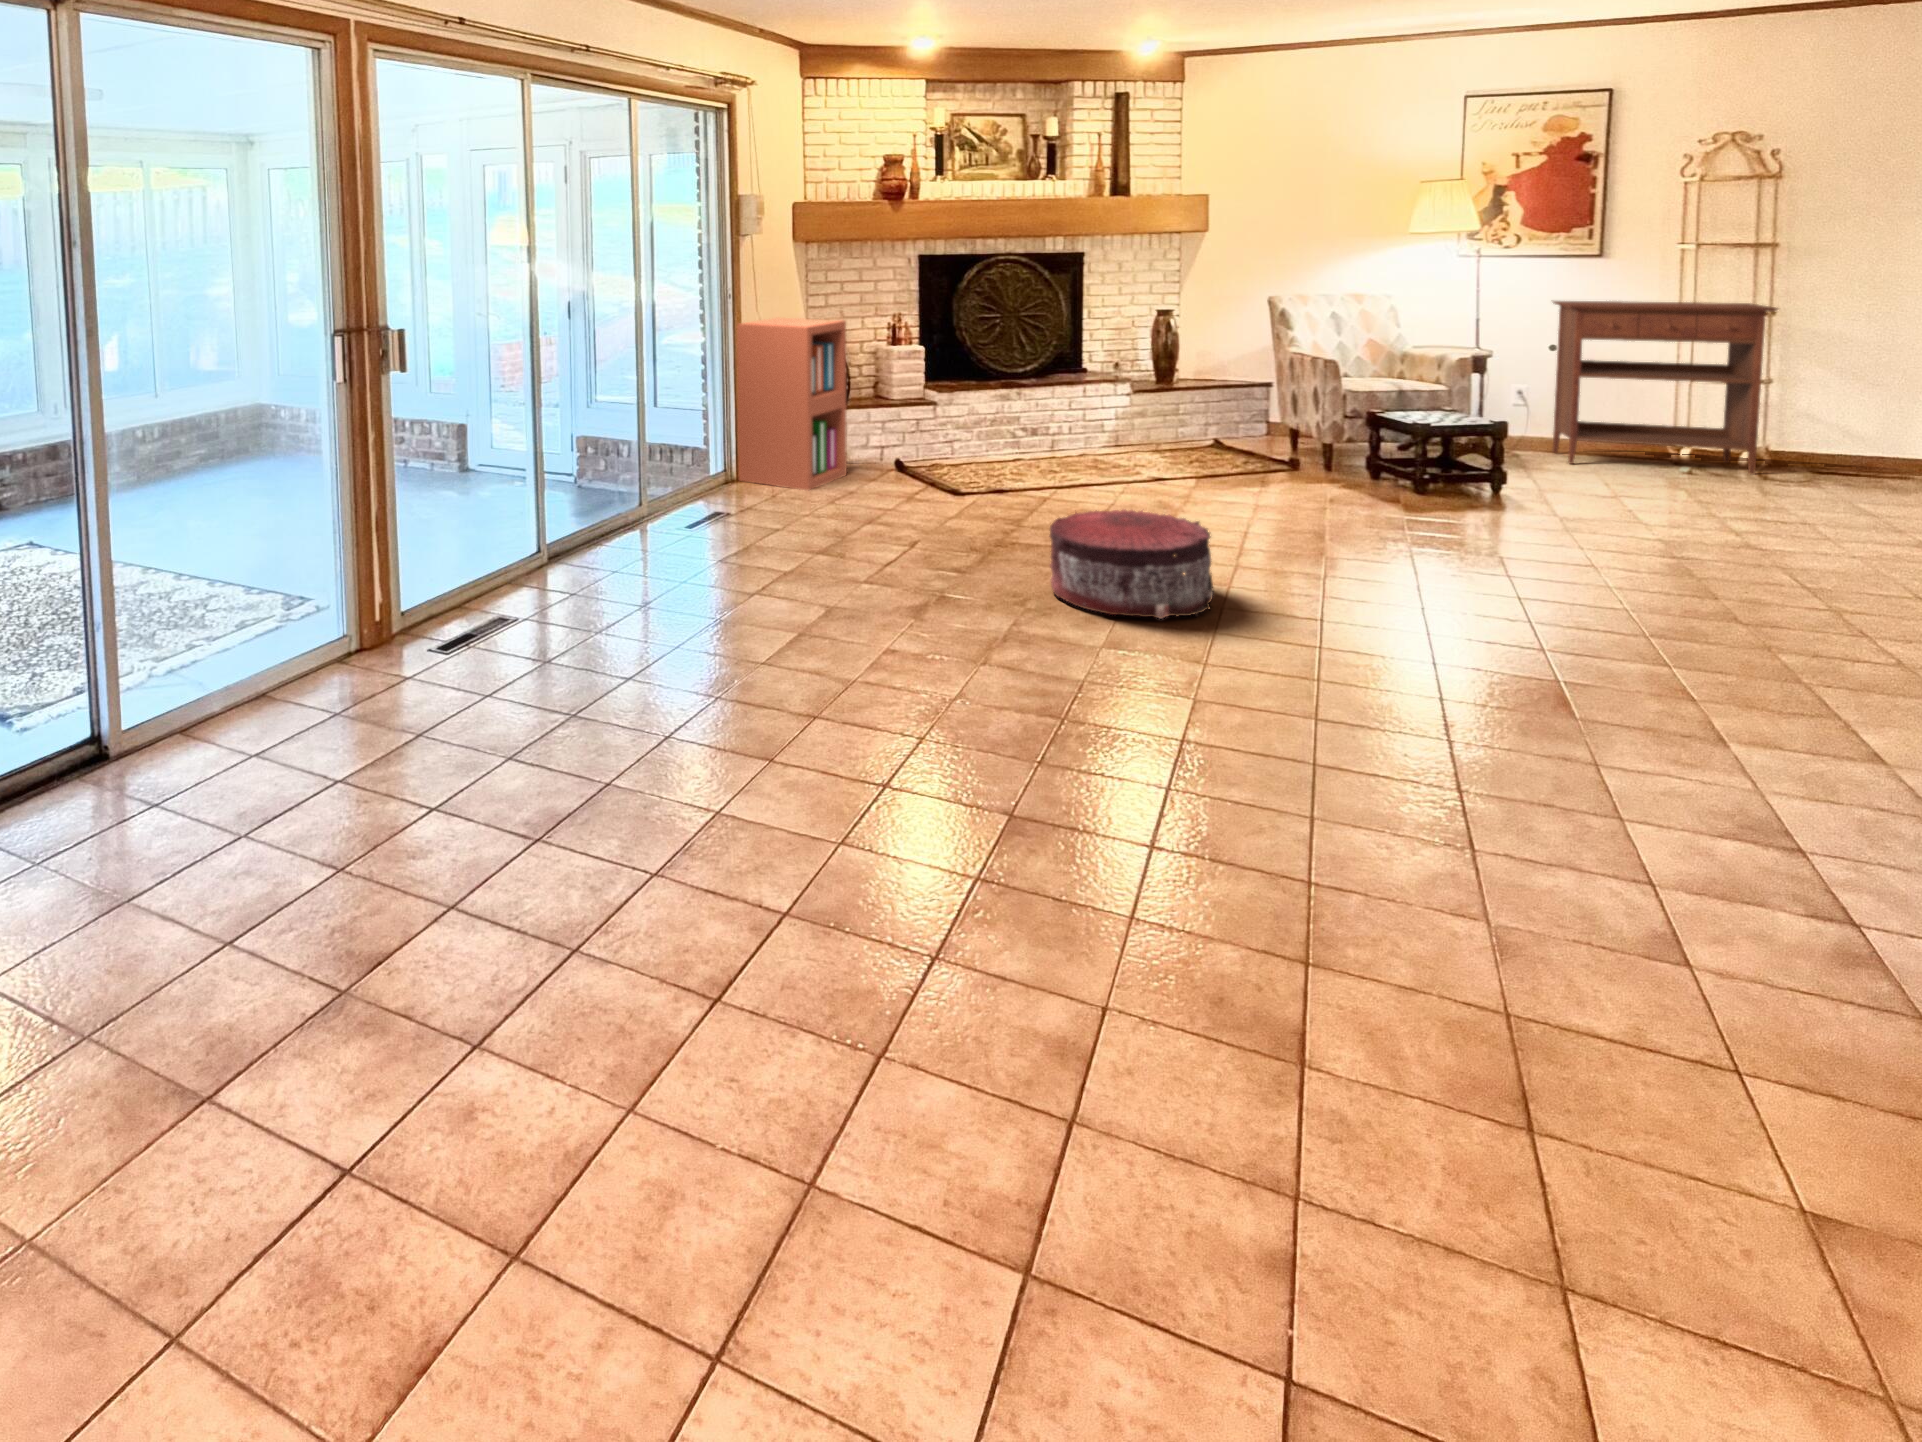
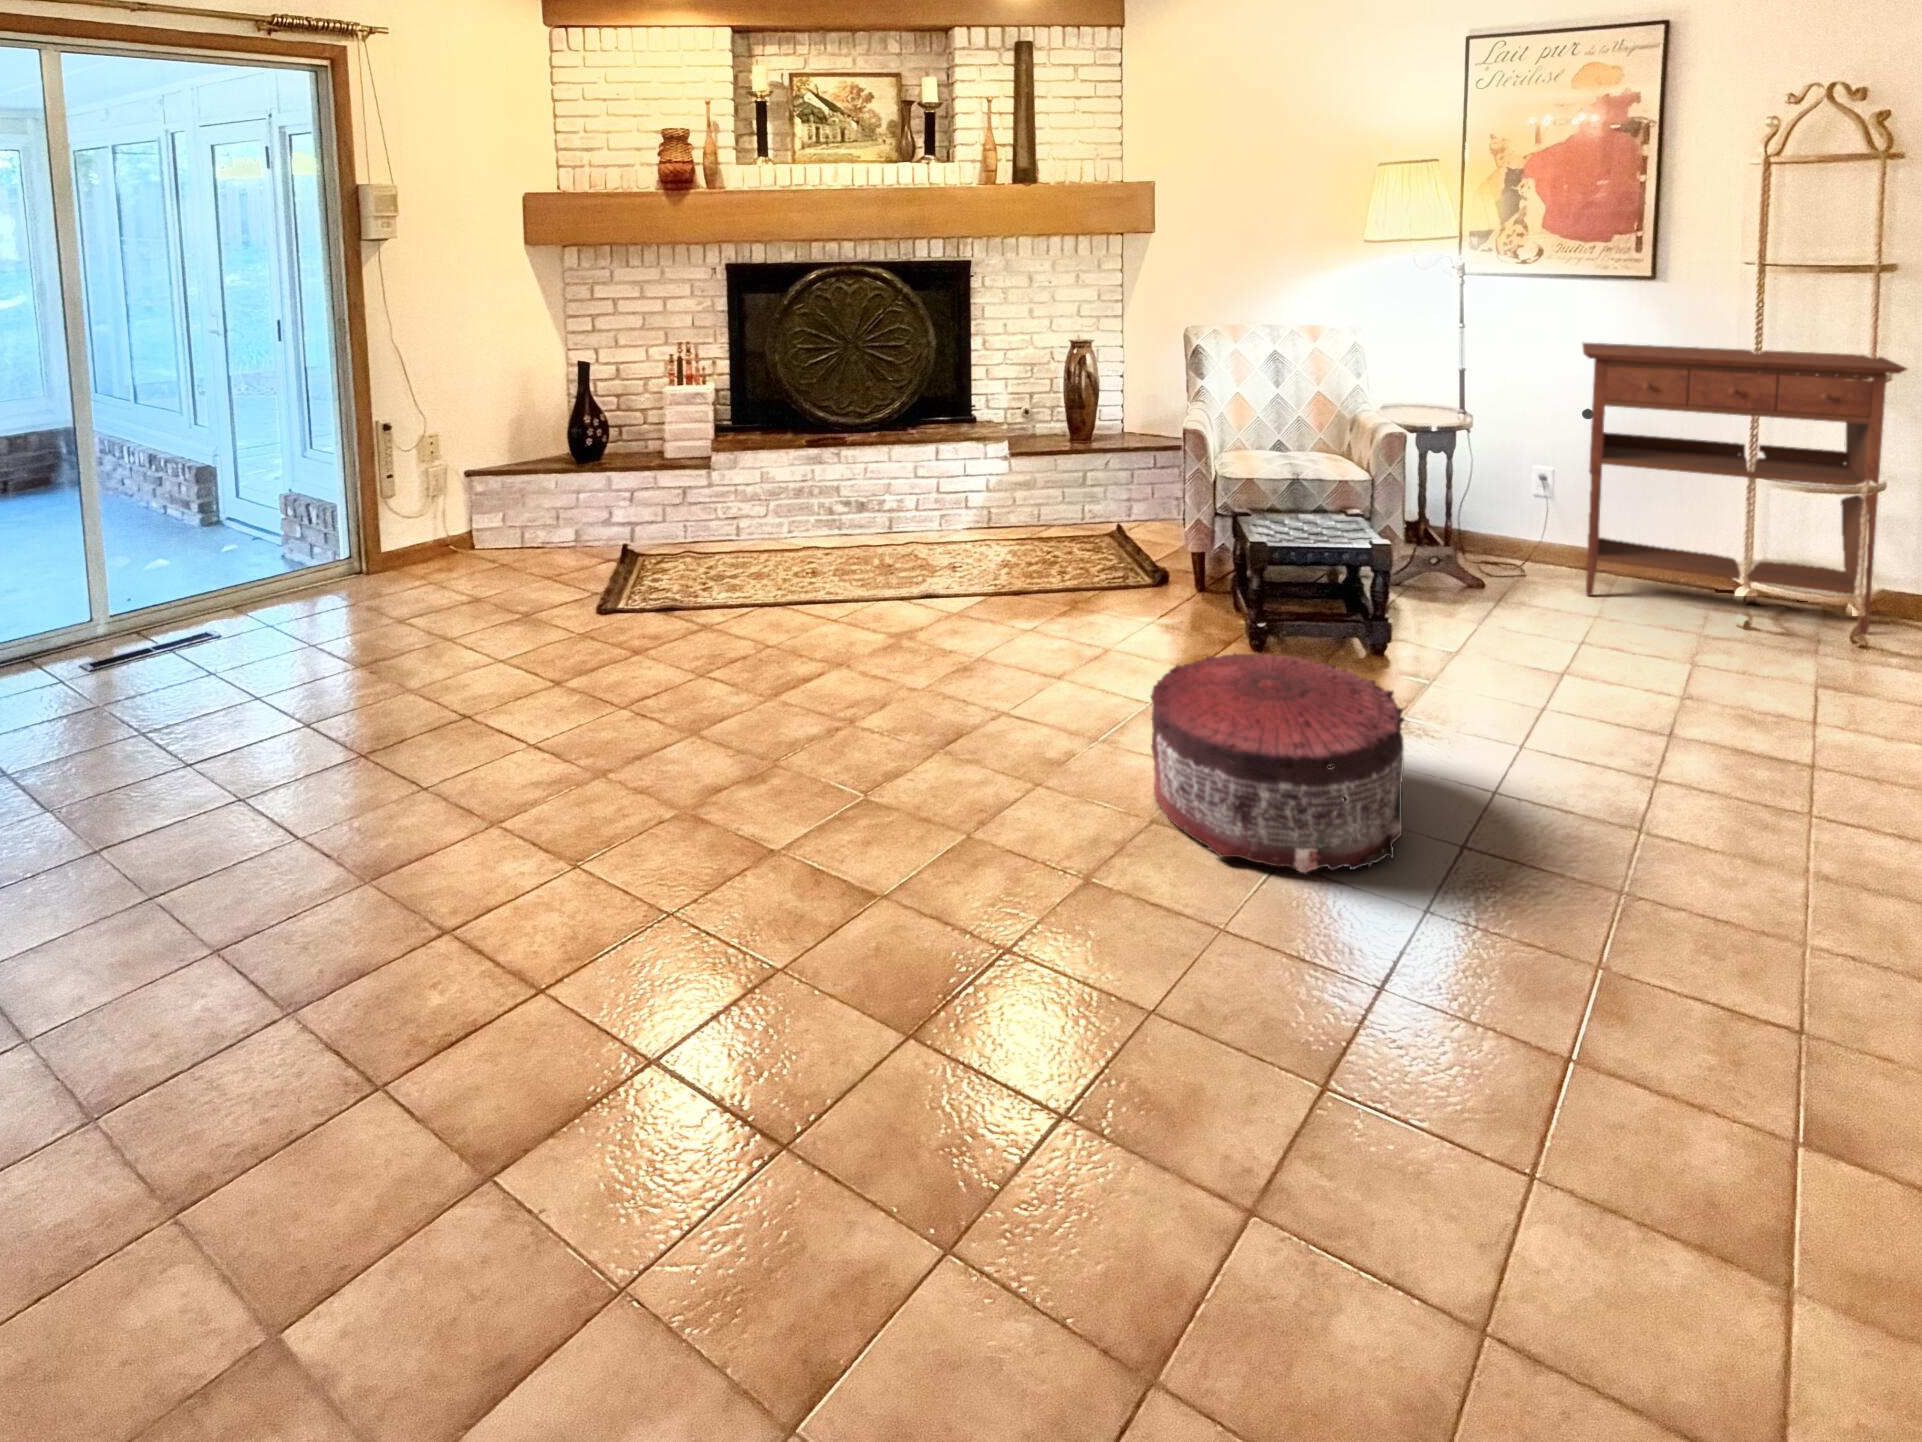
bookshelf: present [737,318,847,490] -> none [372,346,541,598]
pouf: present [1050,510,1213,619] -> present [1151,653,1404,873]

